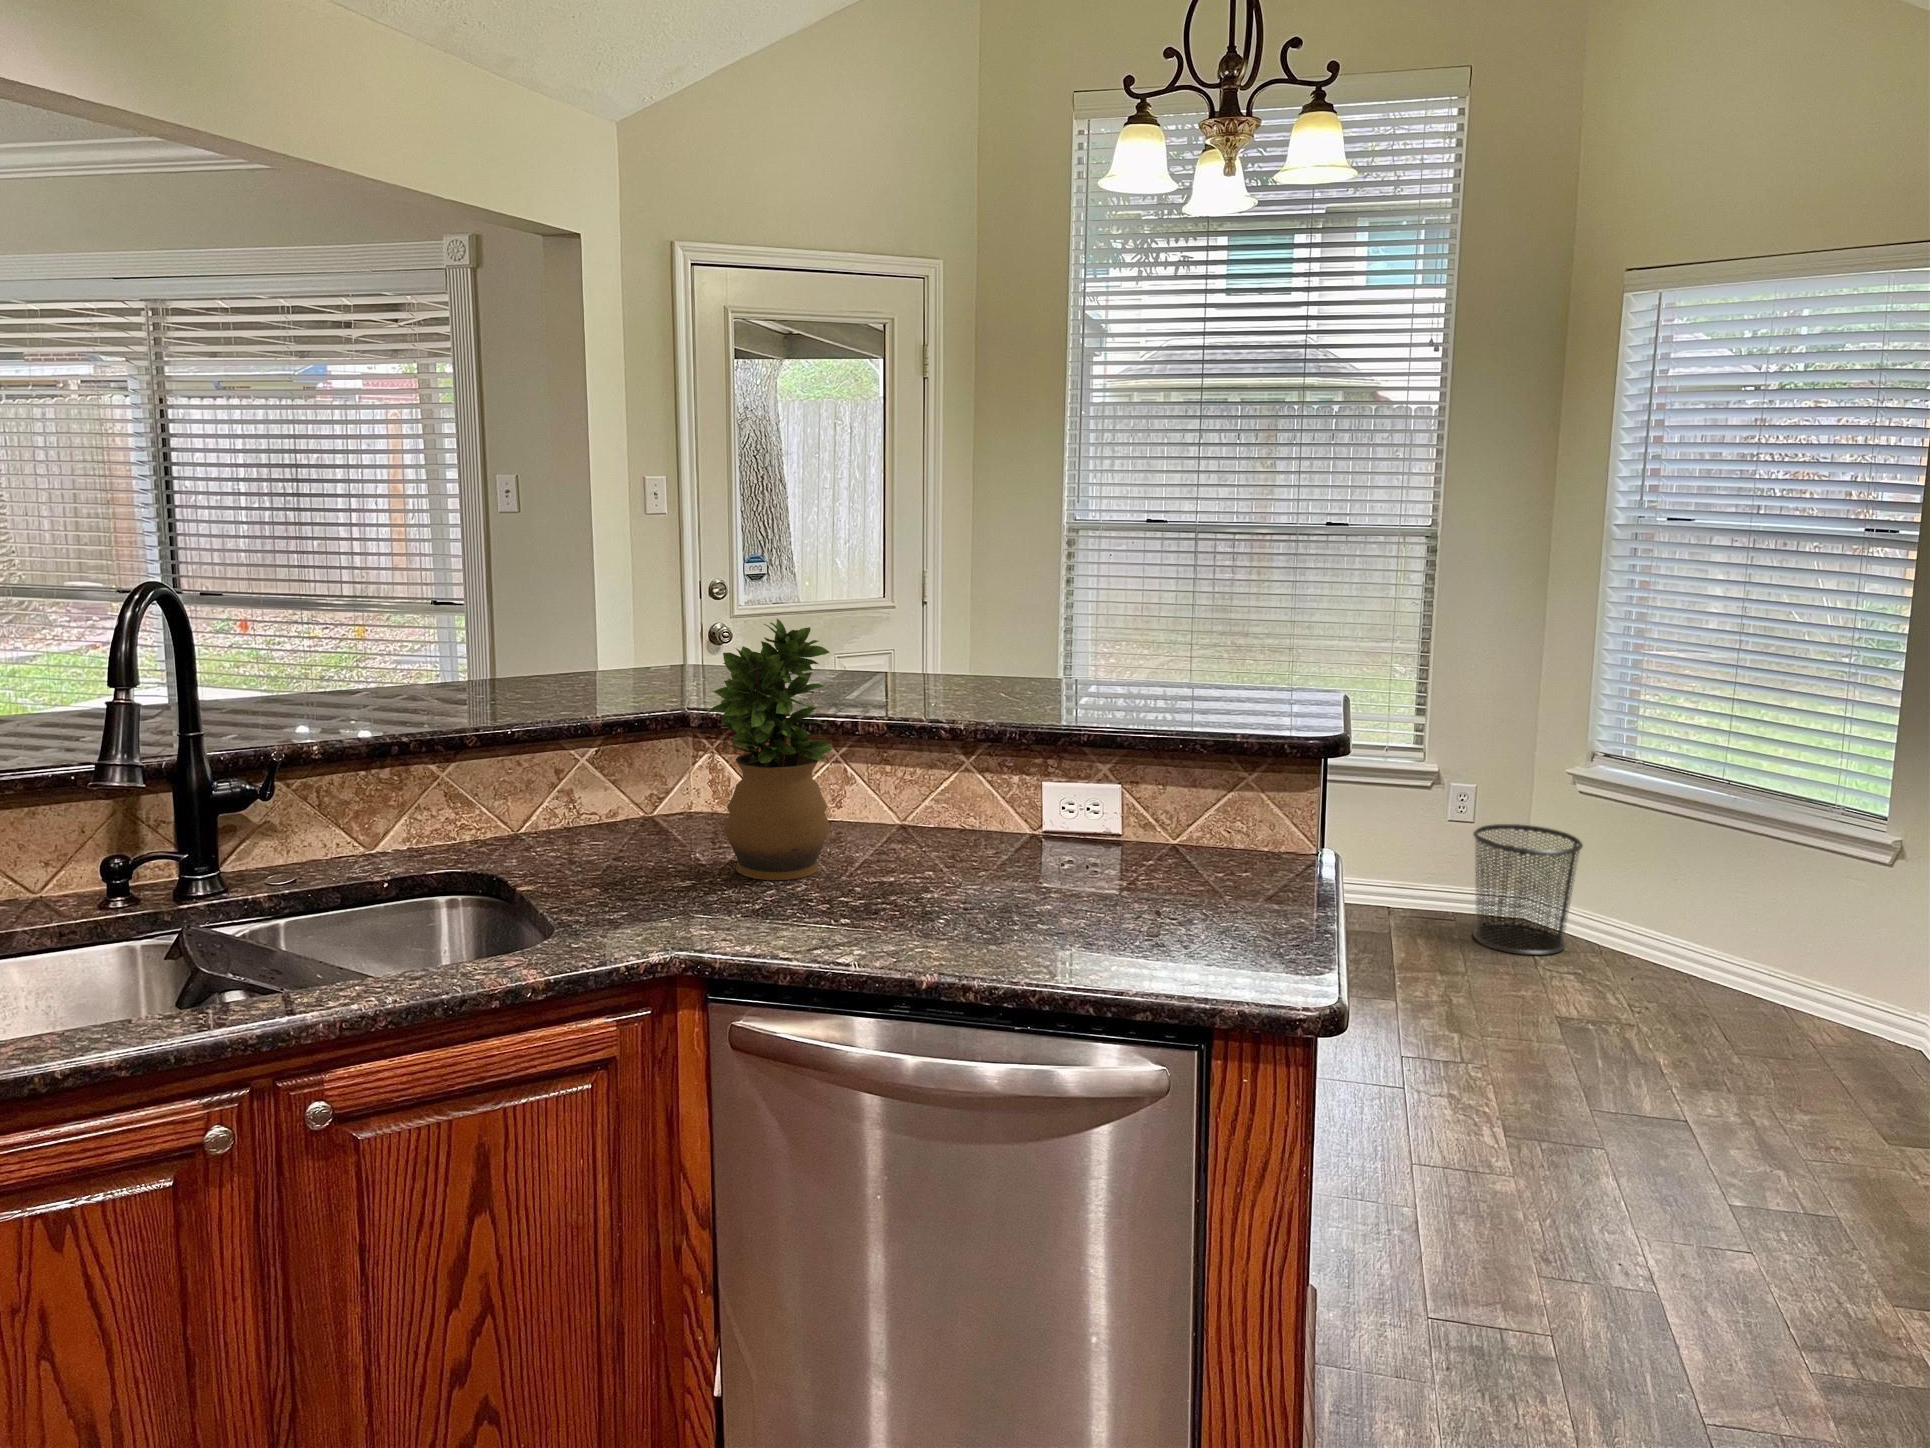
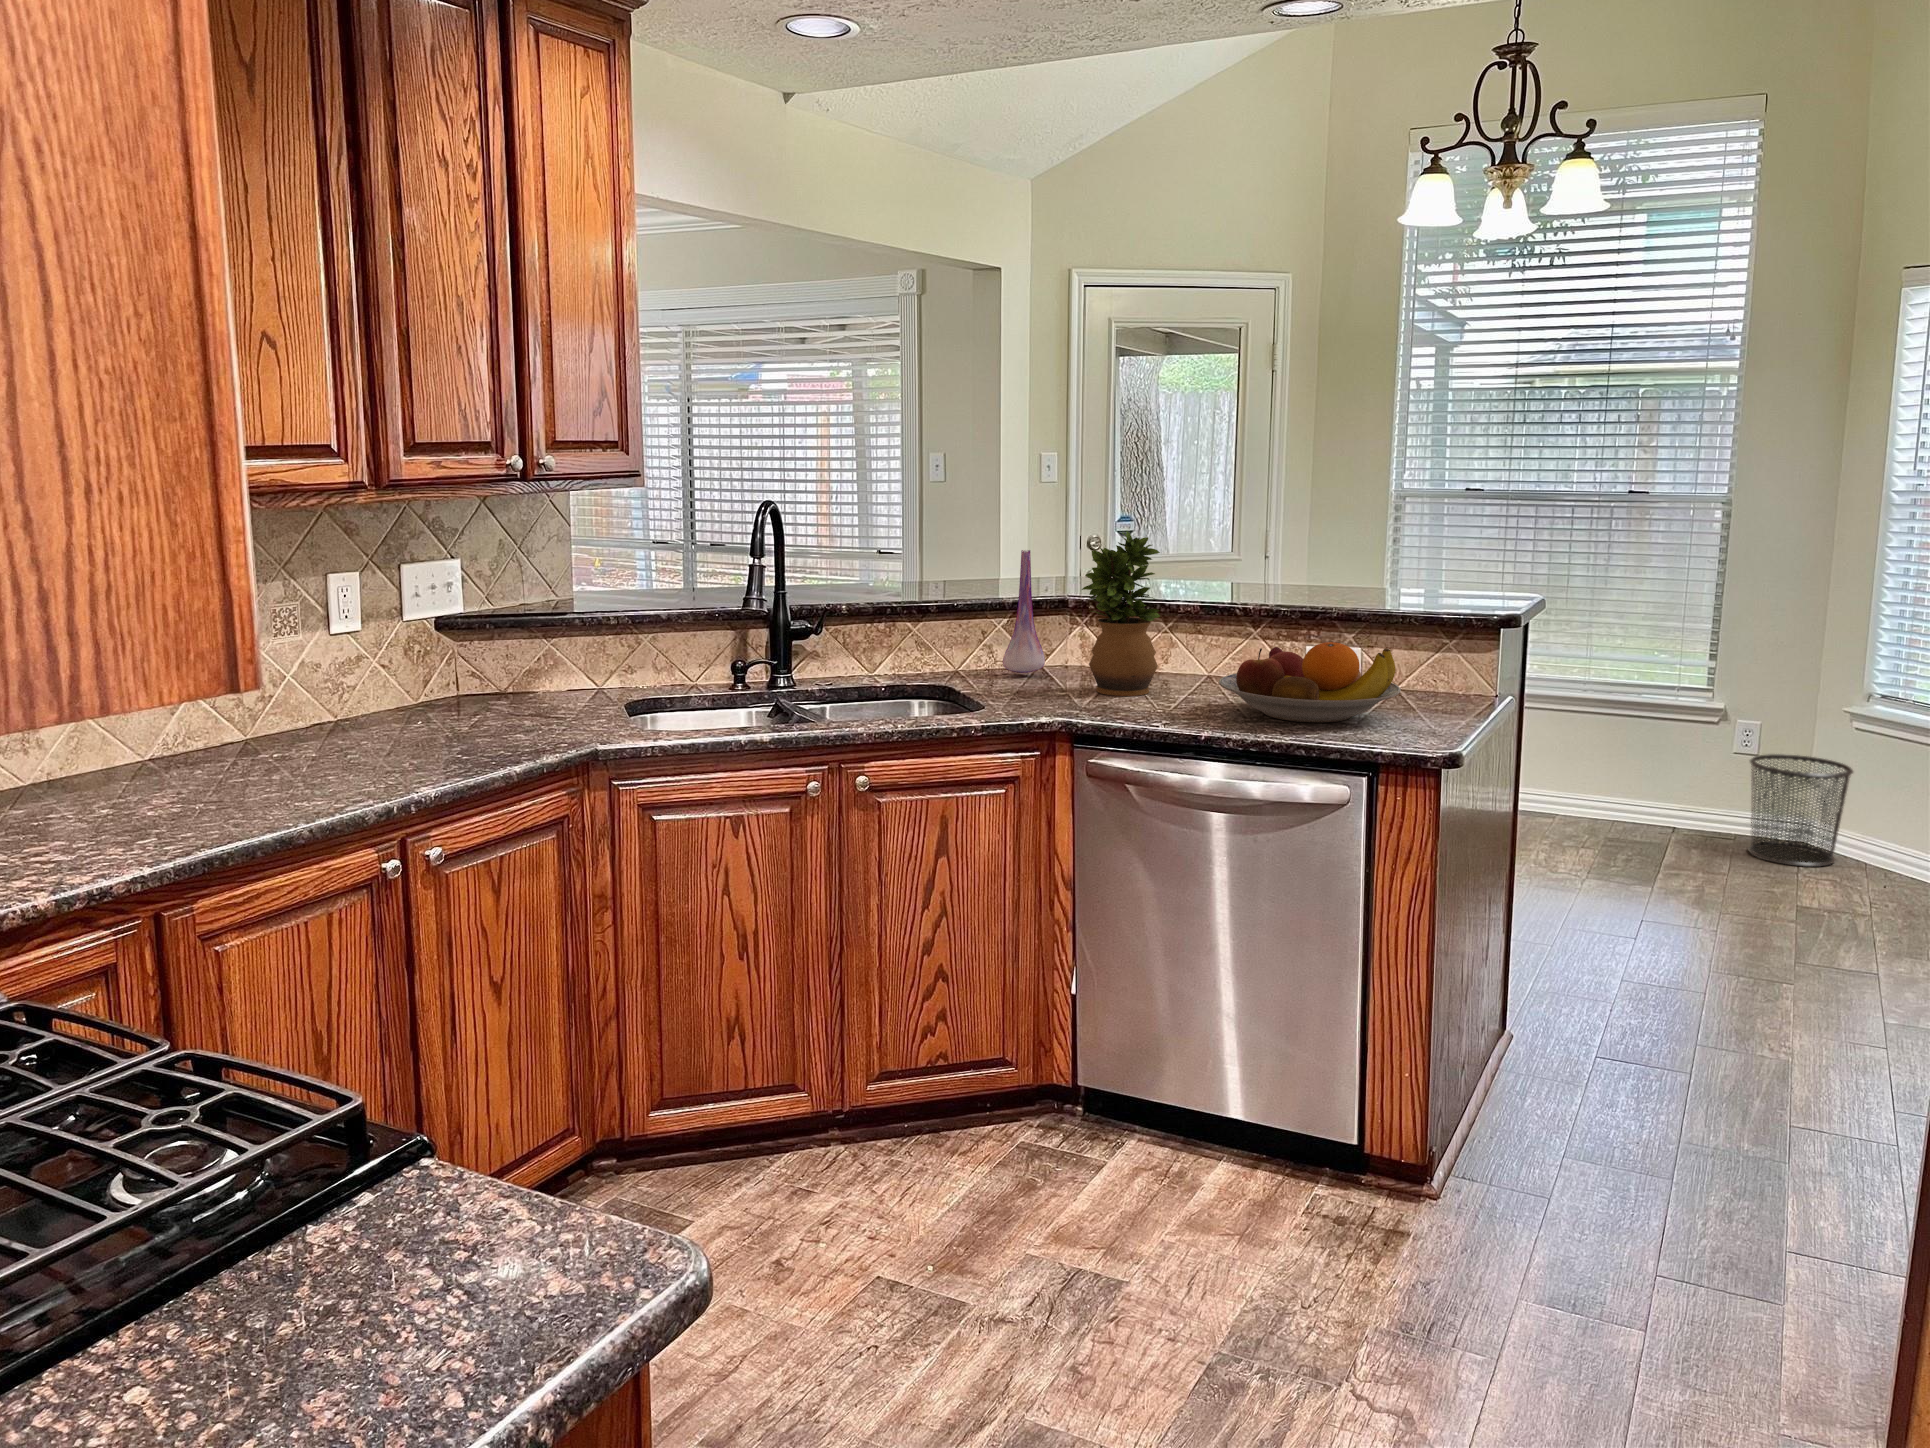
vase: none [579,641,654,837] -> present [1003,550,1045,673]
fruit bowl: none [935,800,1213,933] -> present [1219,642,1401,723]

